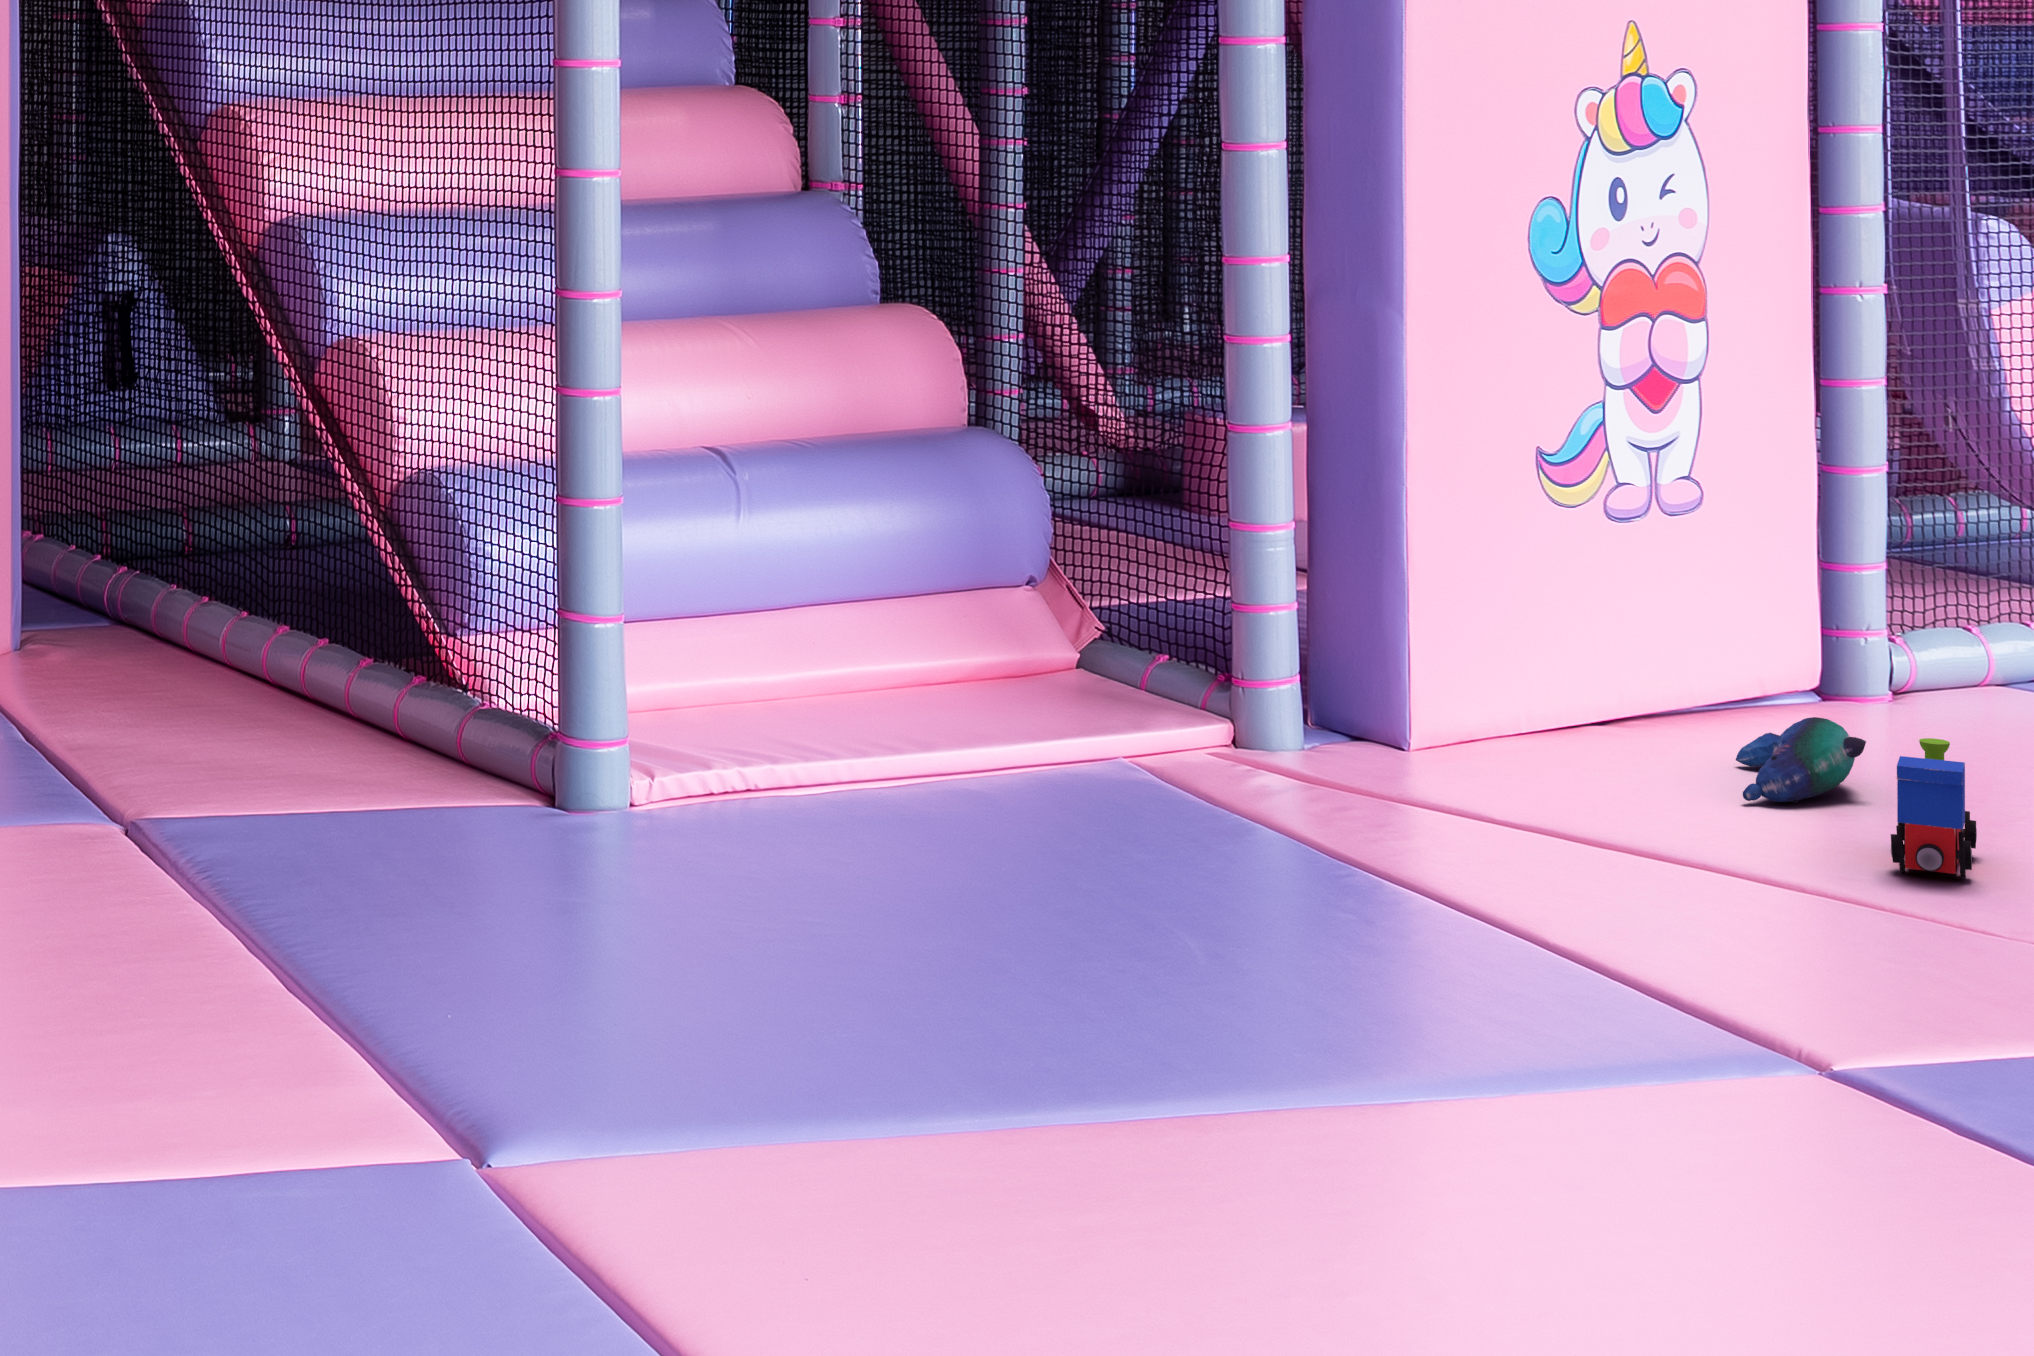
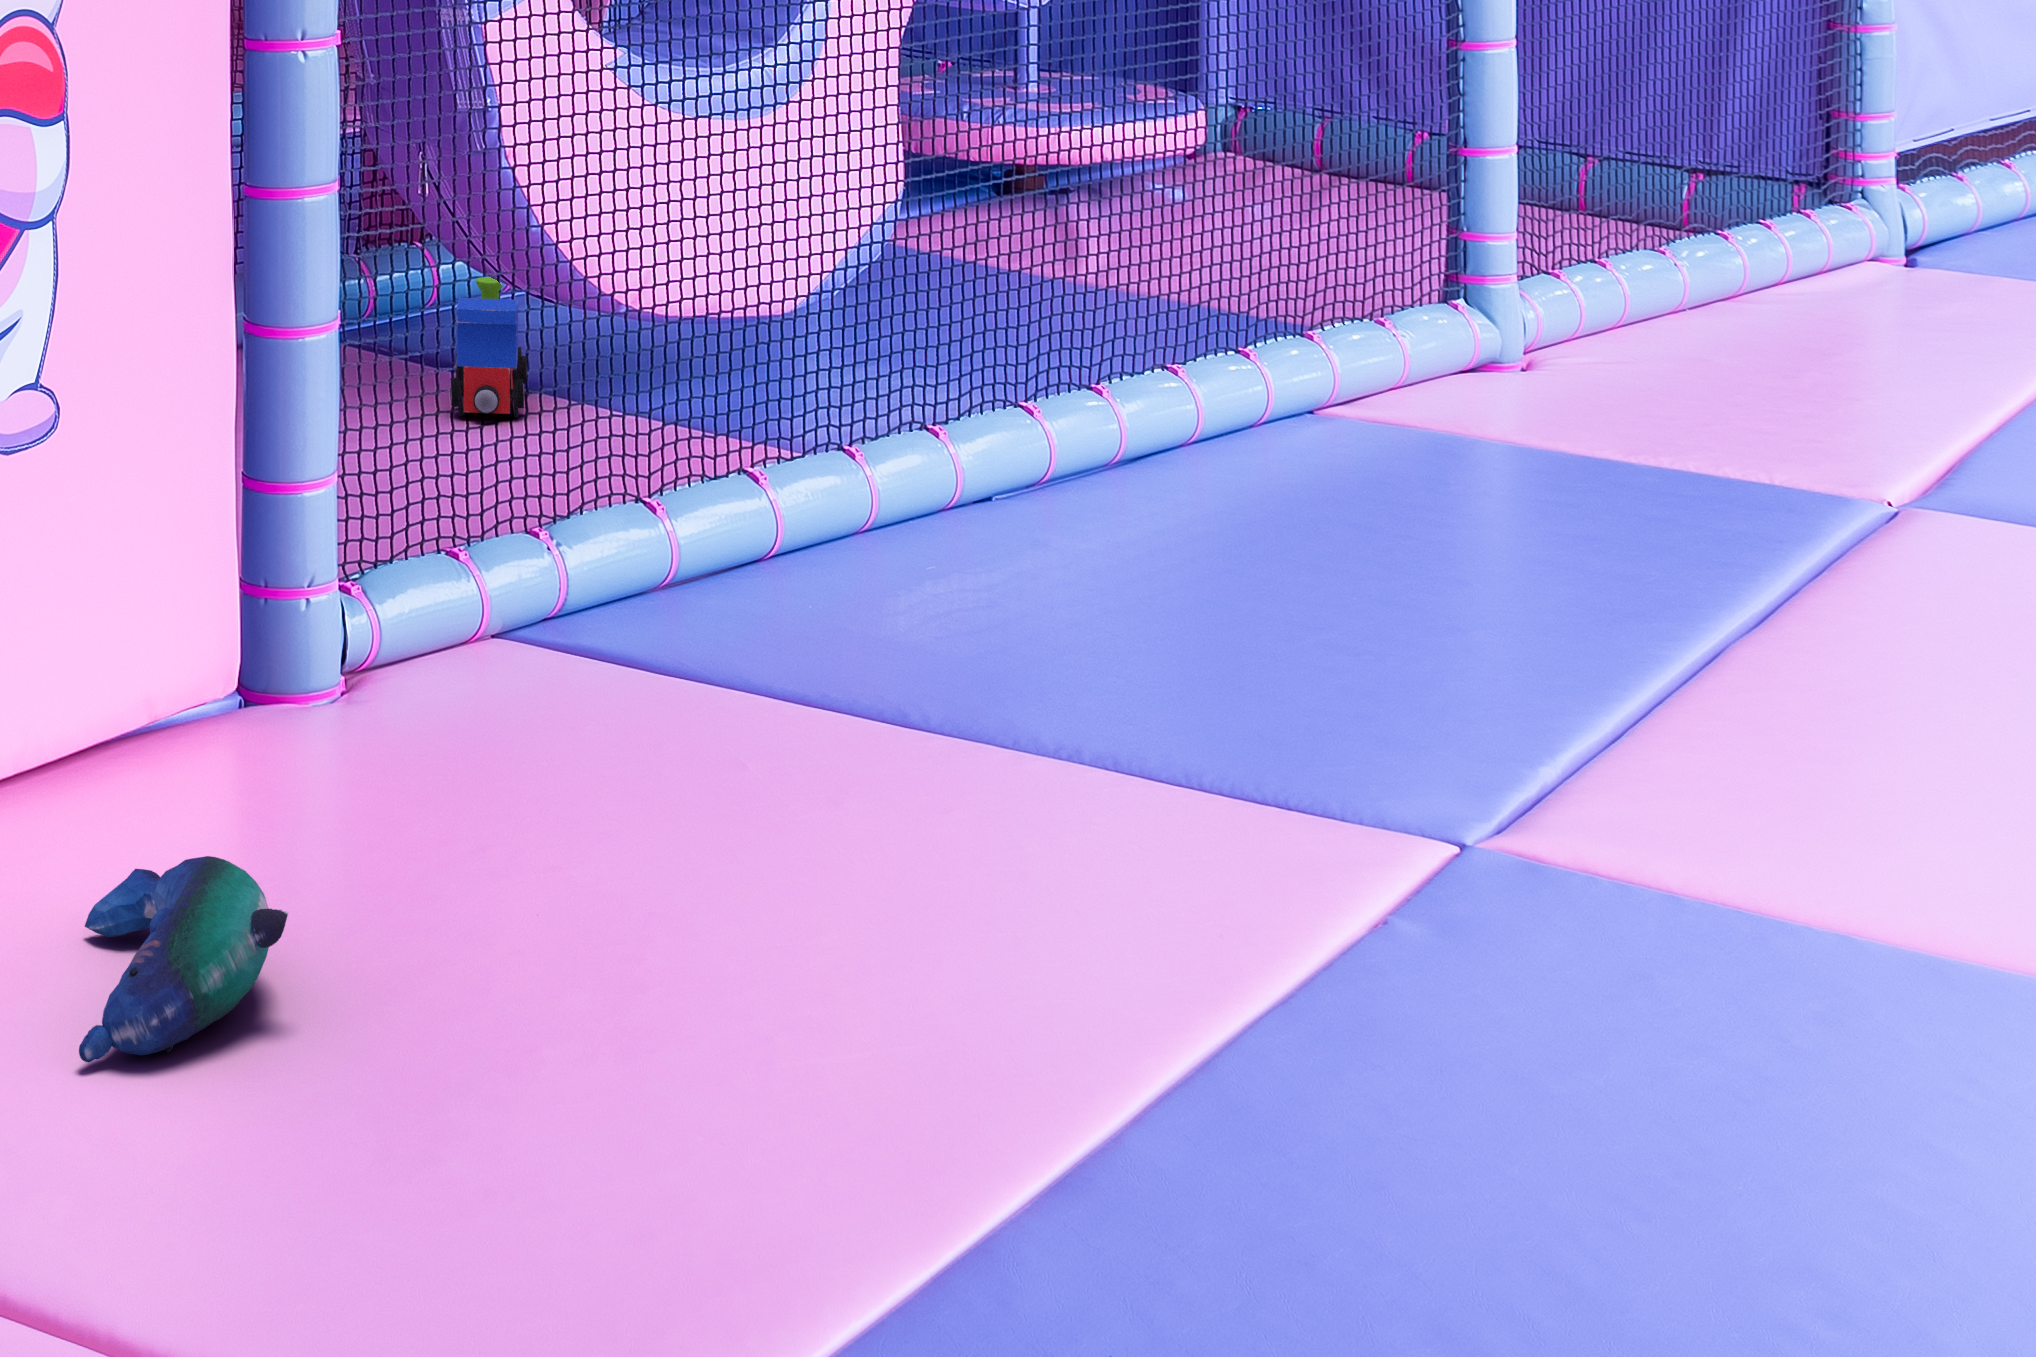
toy train: present [1891,738,1977,878] -> present [450,277,527,417]

